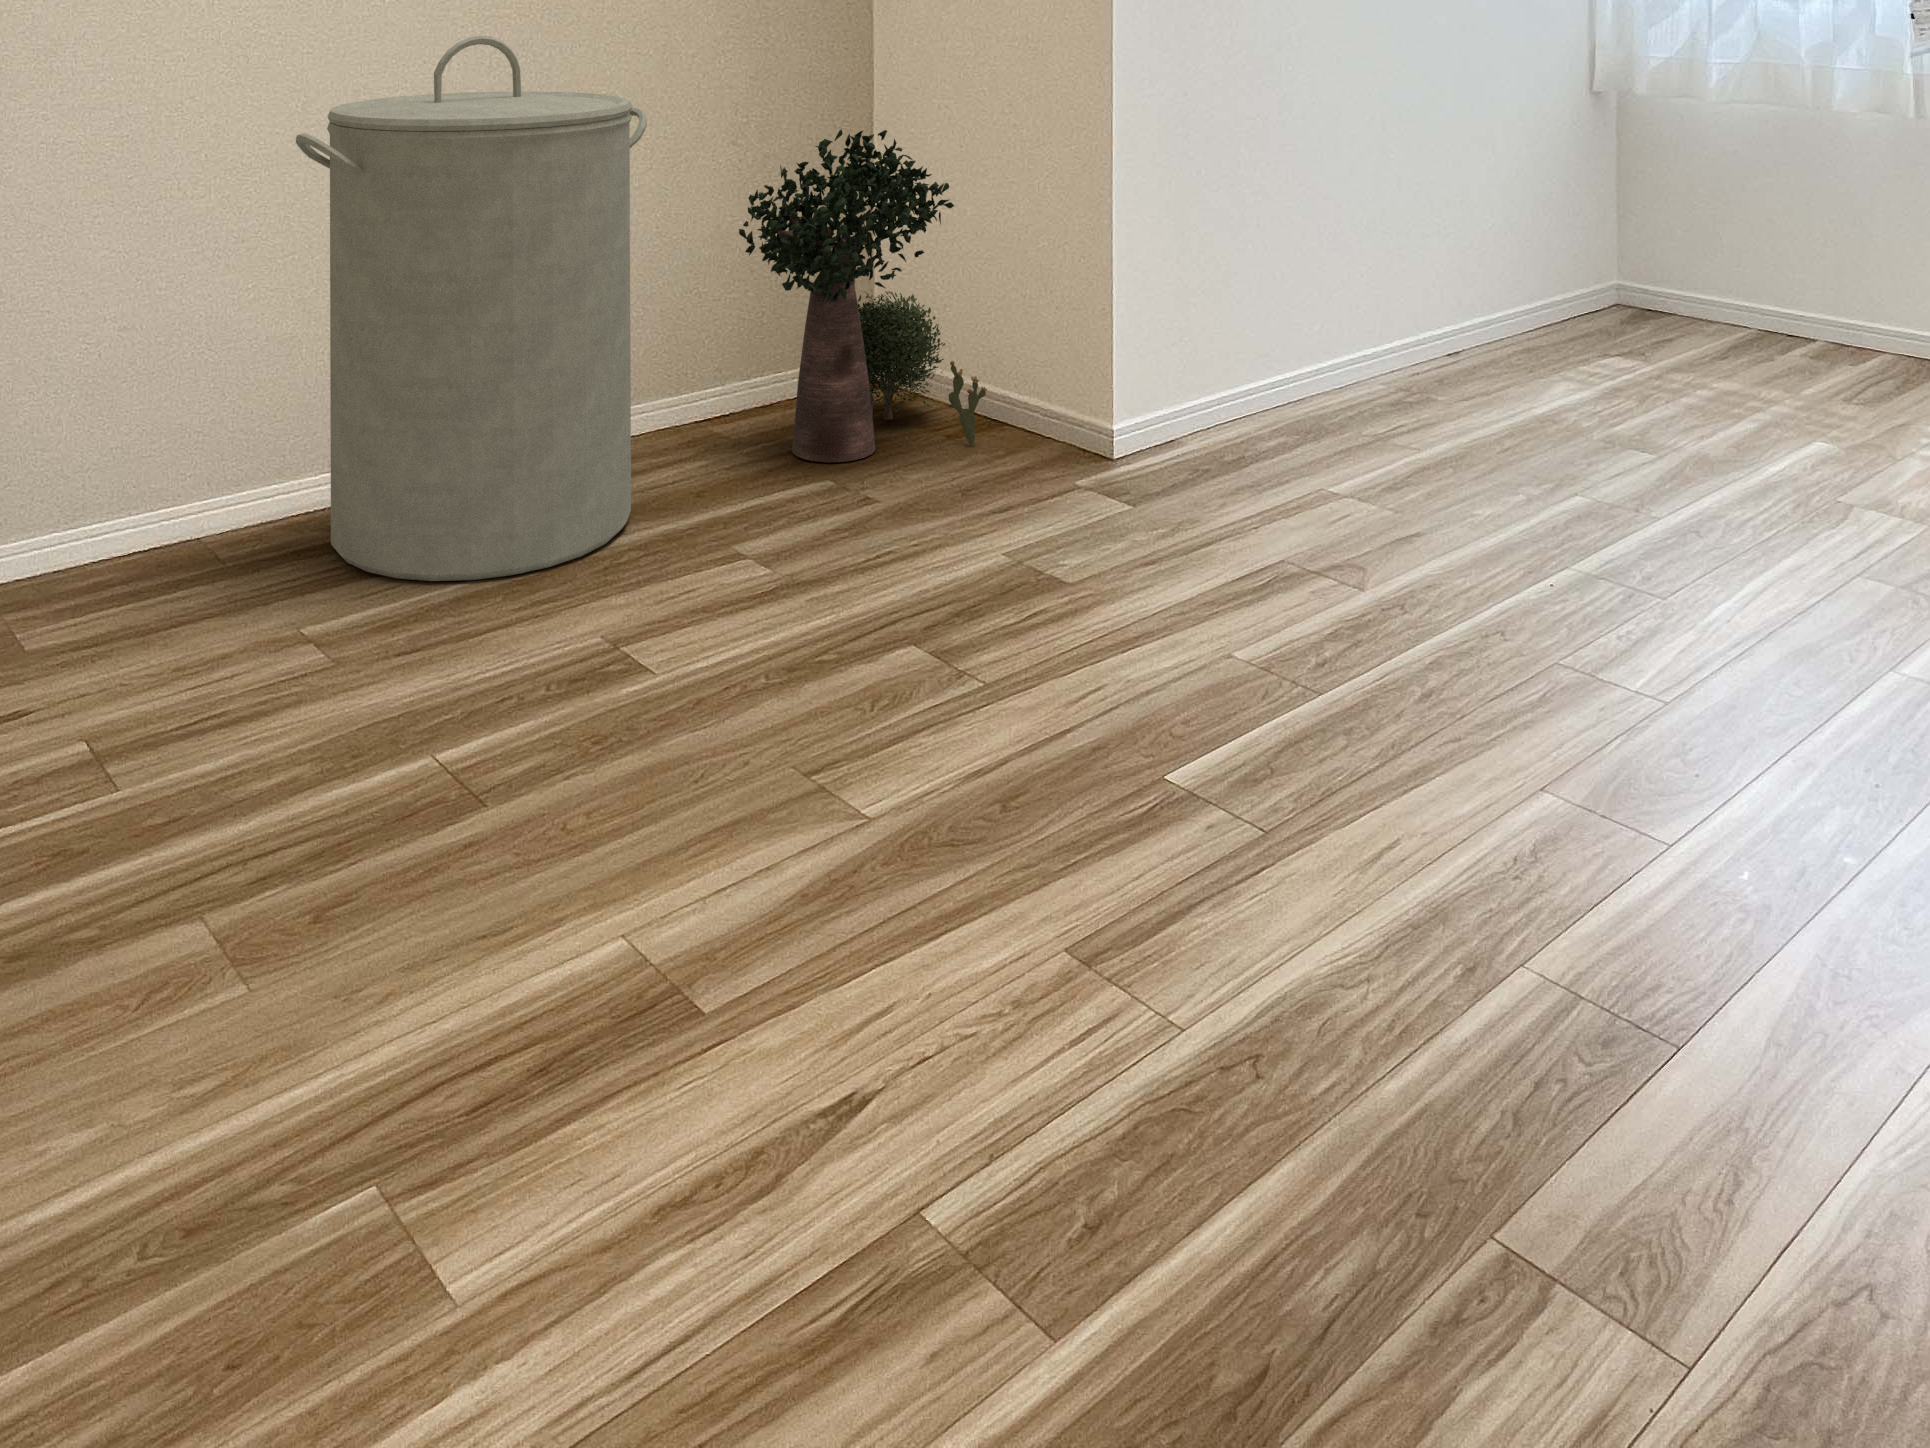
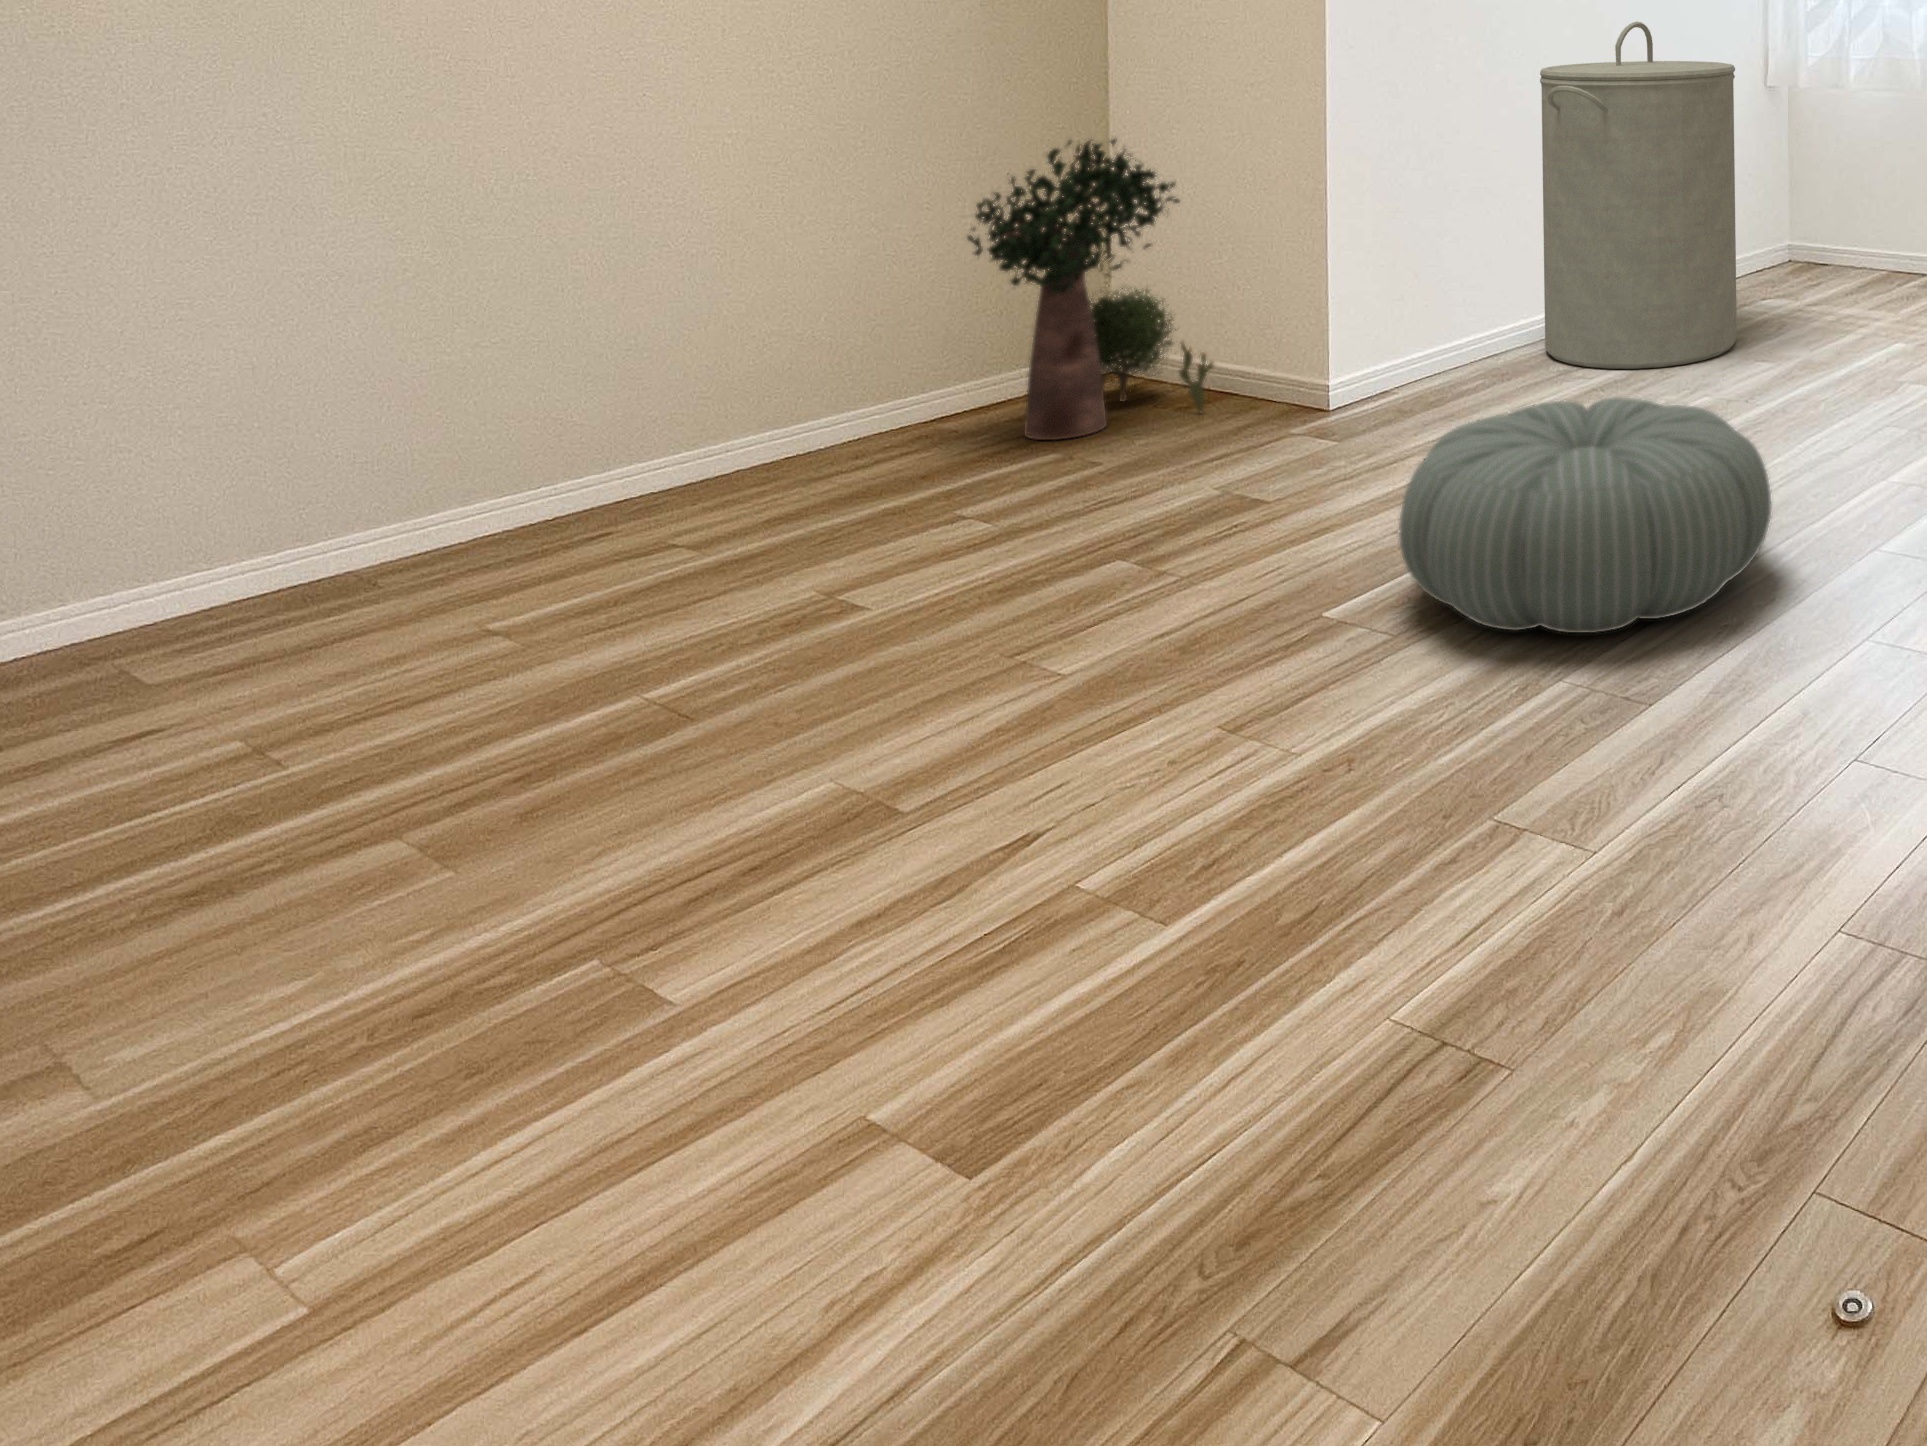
laundry hamper: present [296,36,647,581] -> present [1540,22,1737,369]
pouf: none [1262,520,1786,886] -> present [1399,397,1771,633]

